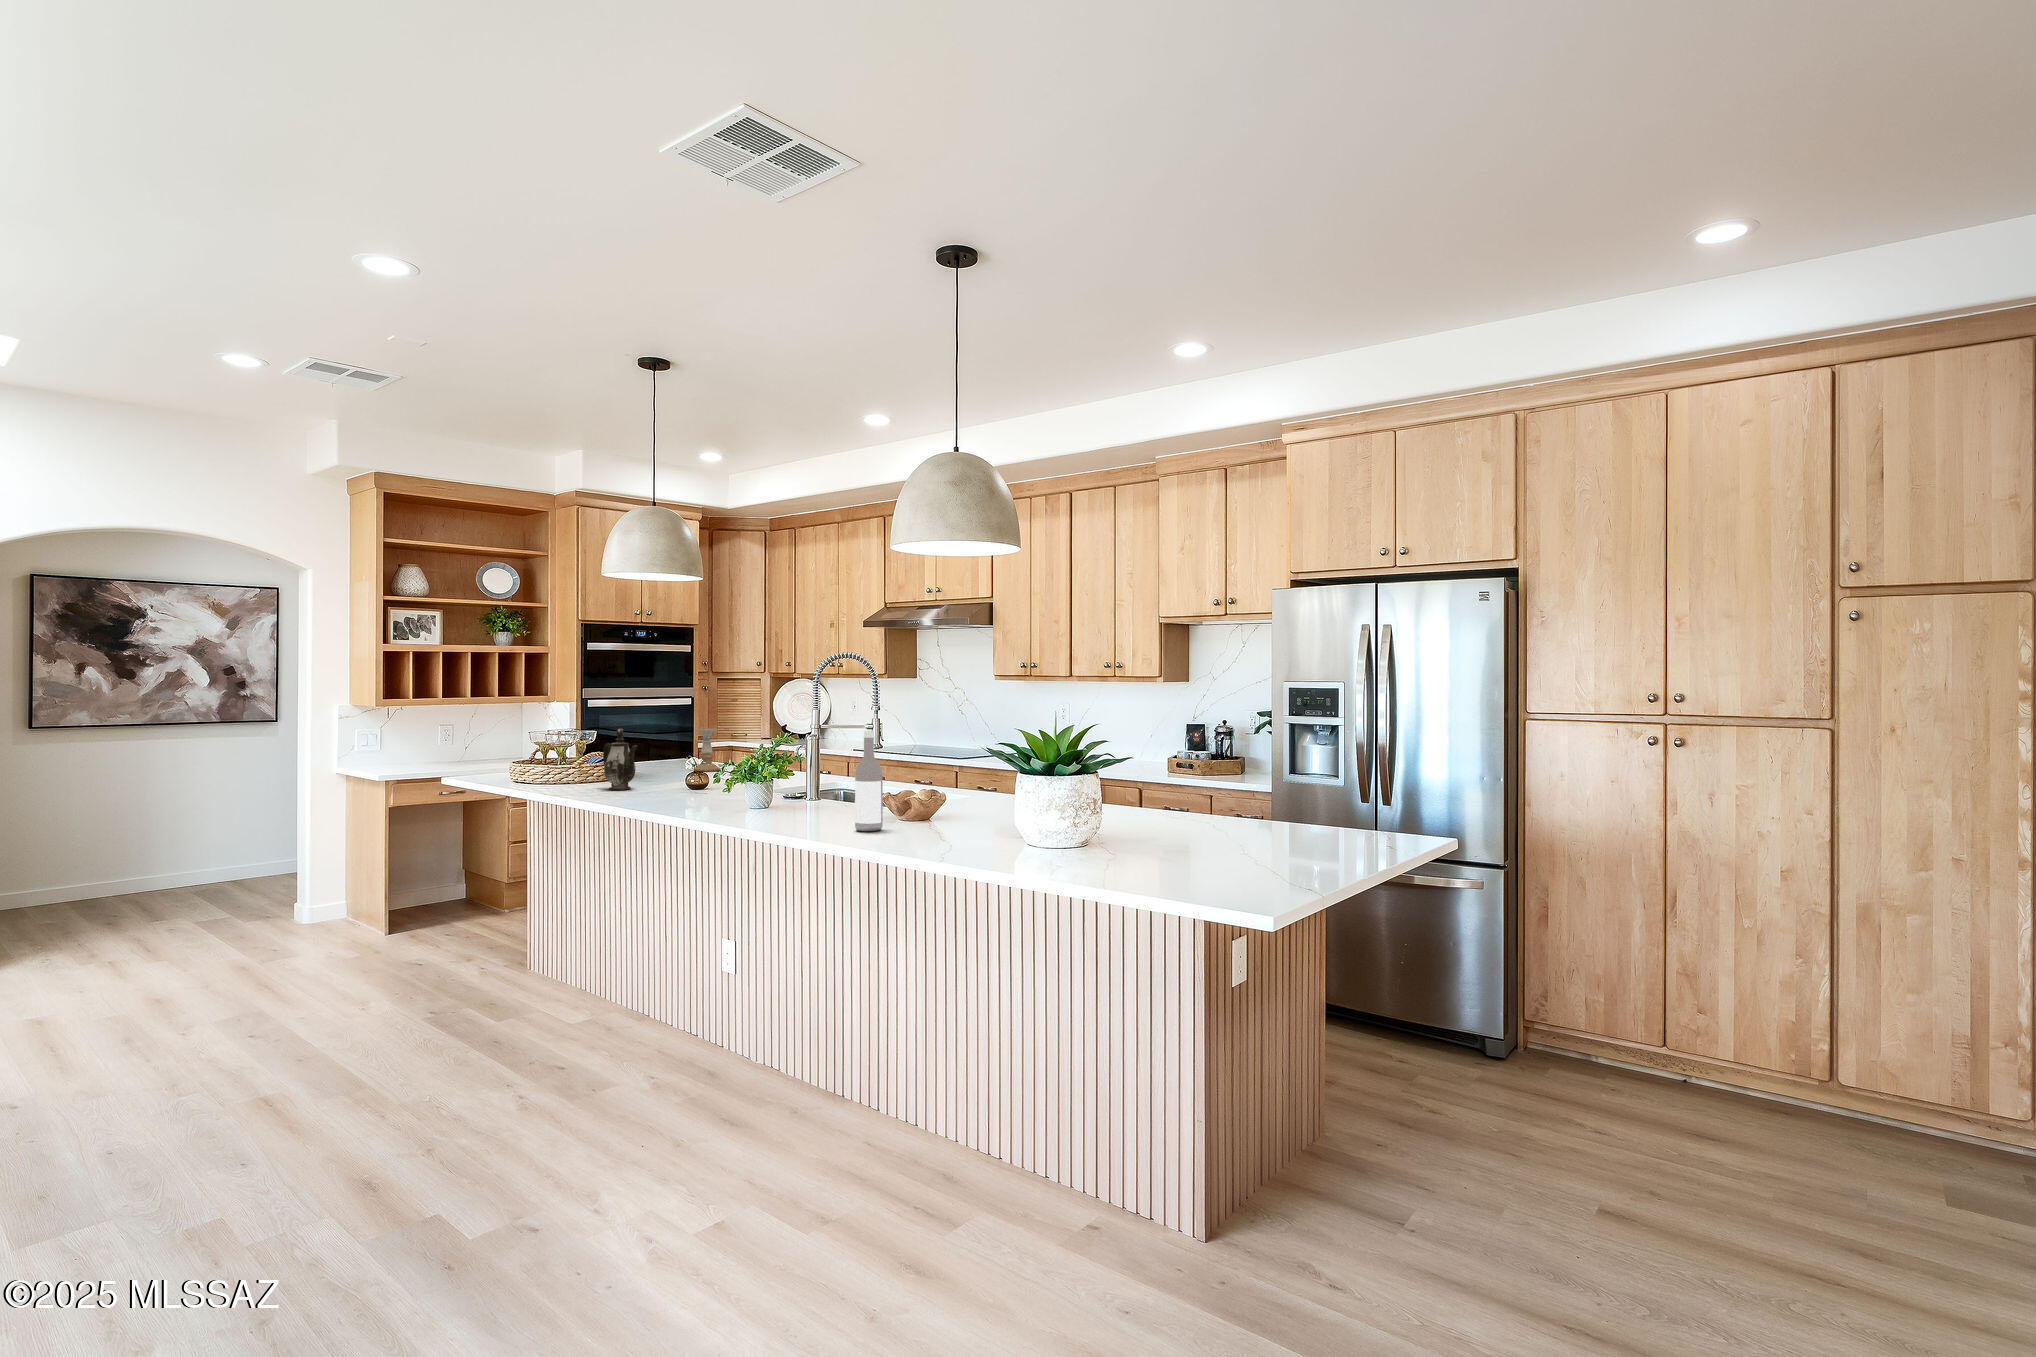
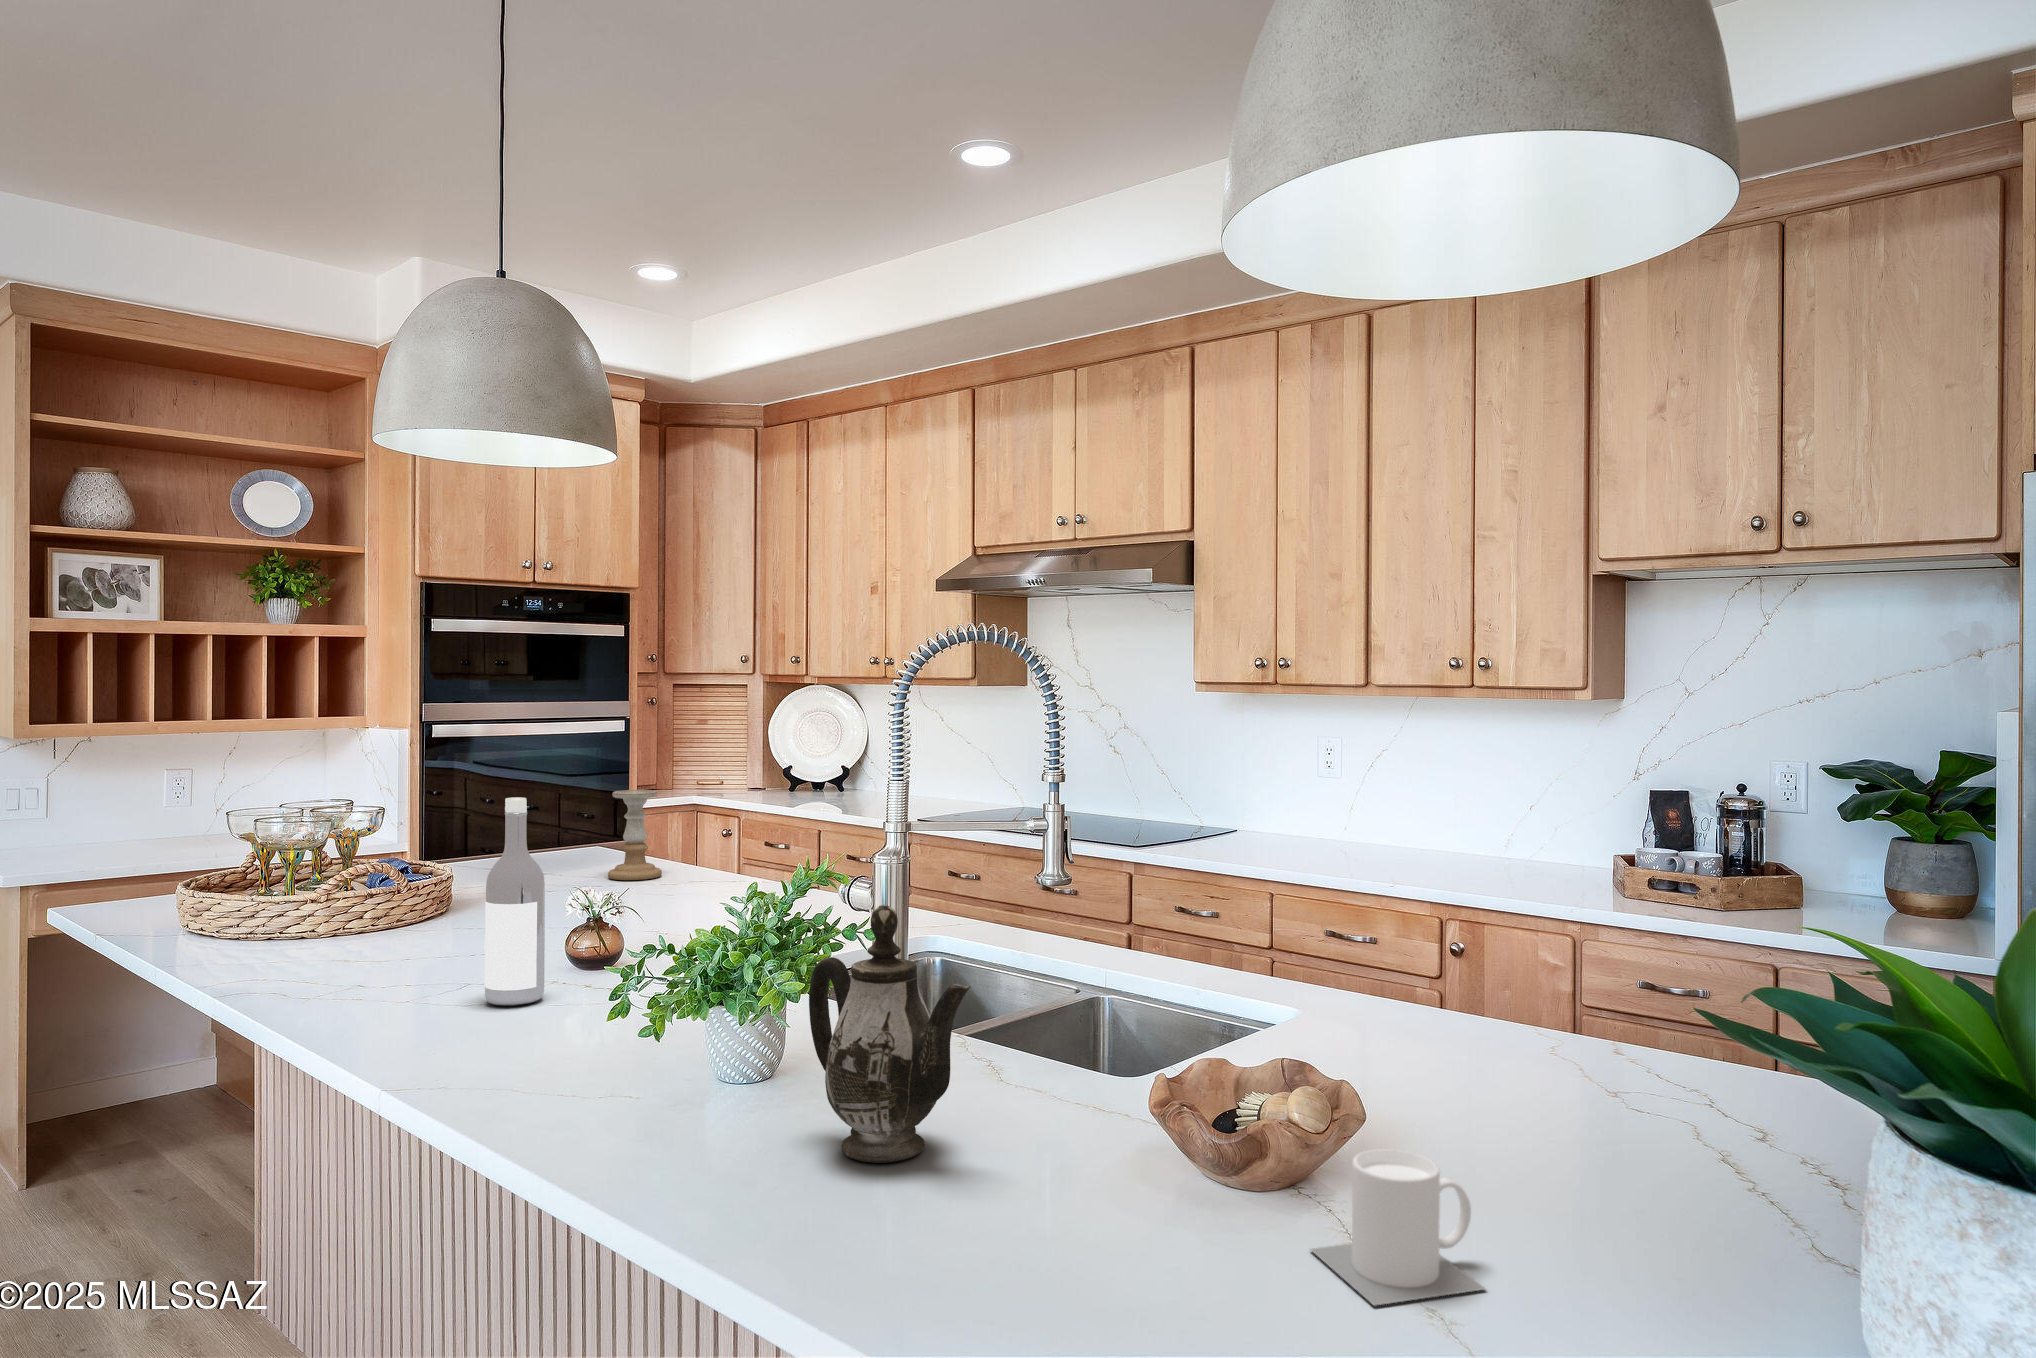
teapot: present [603,728,637,790] -> present [809,905,970,1163]
wine bottle: present [855,730,883,831] -> present [484,797,545,1006]
mug: none [917,799,959,831] -> present [1311,1149,1485,1305]

